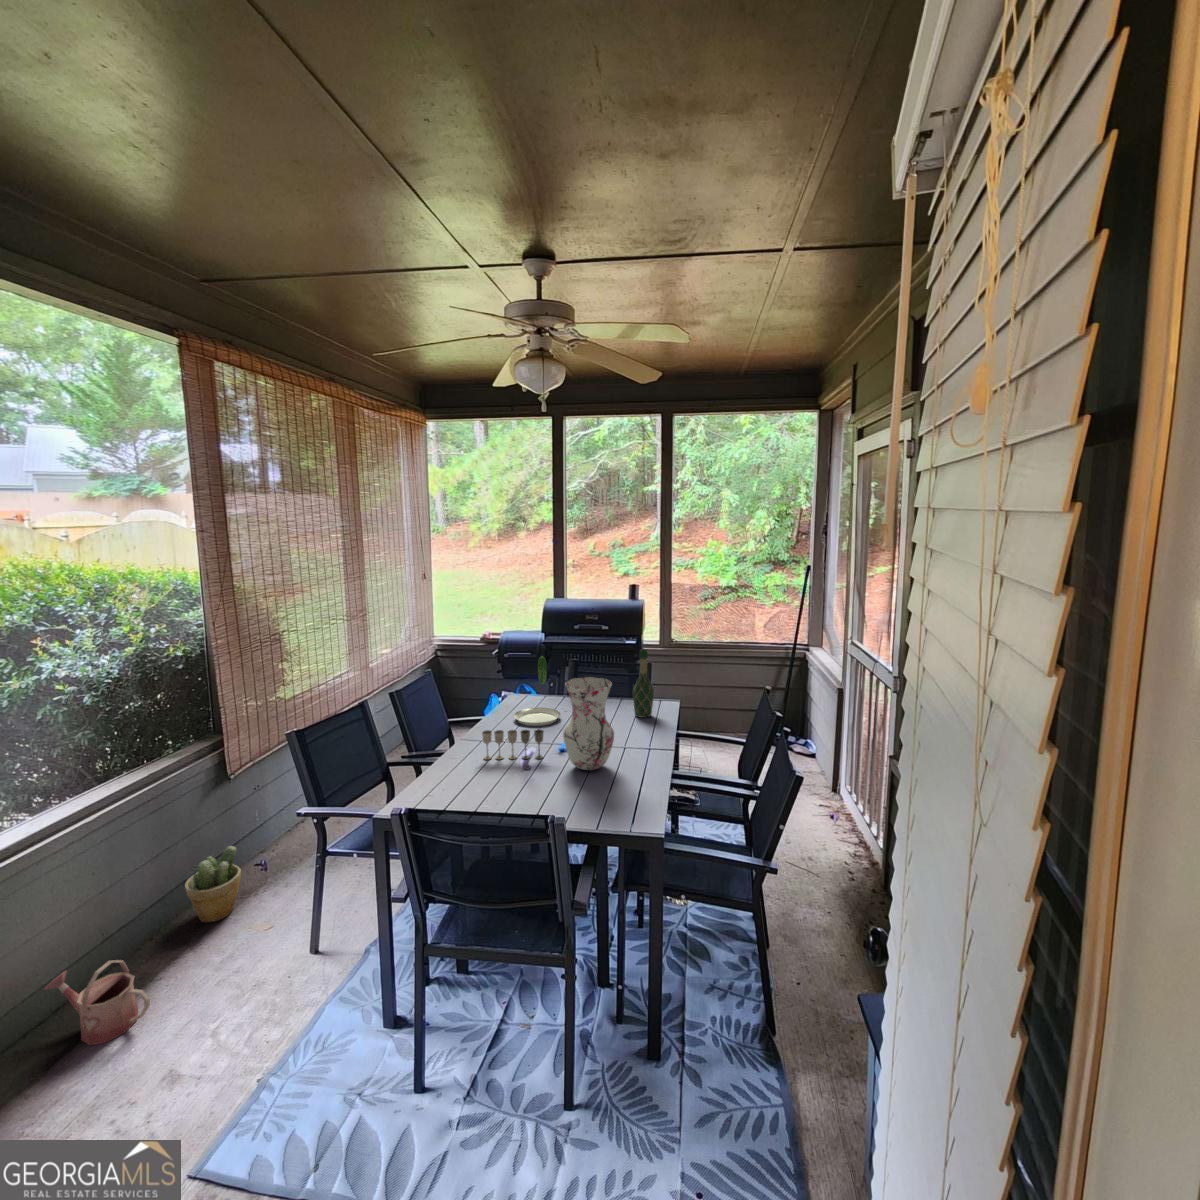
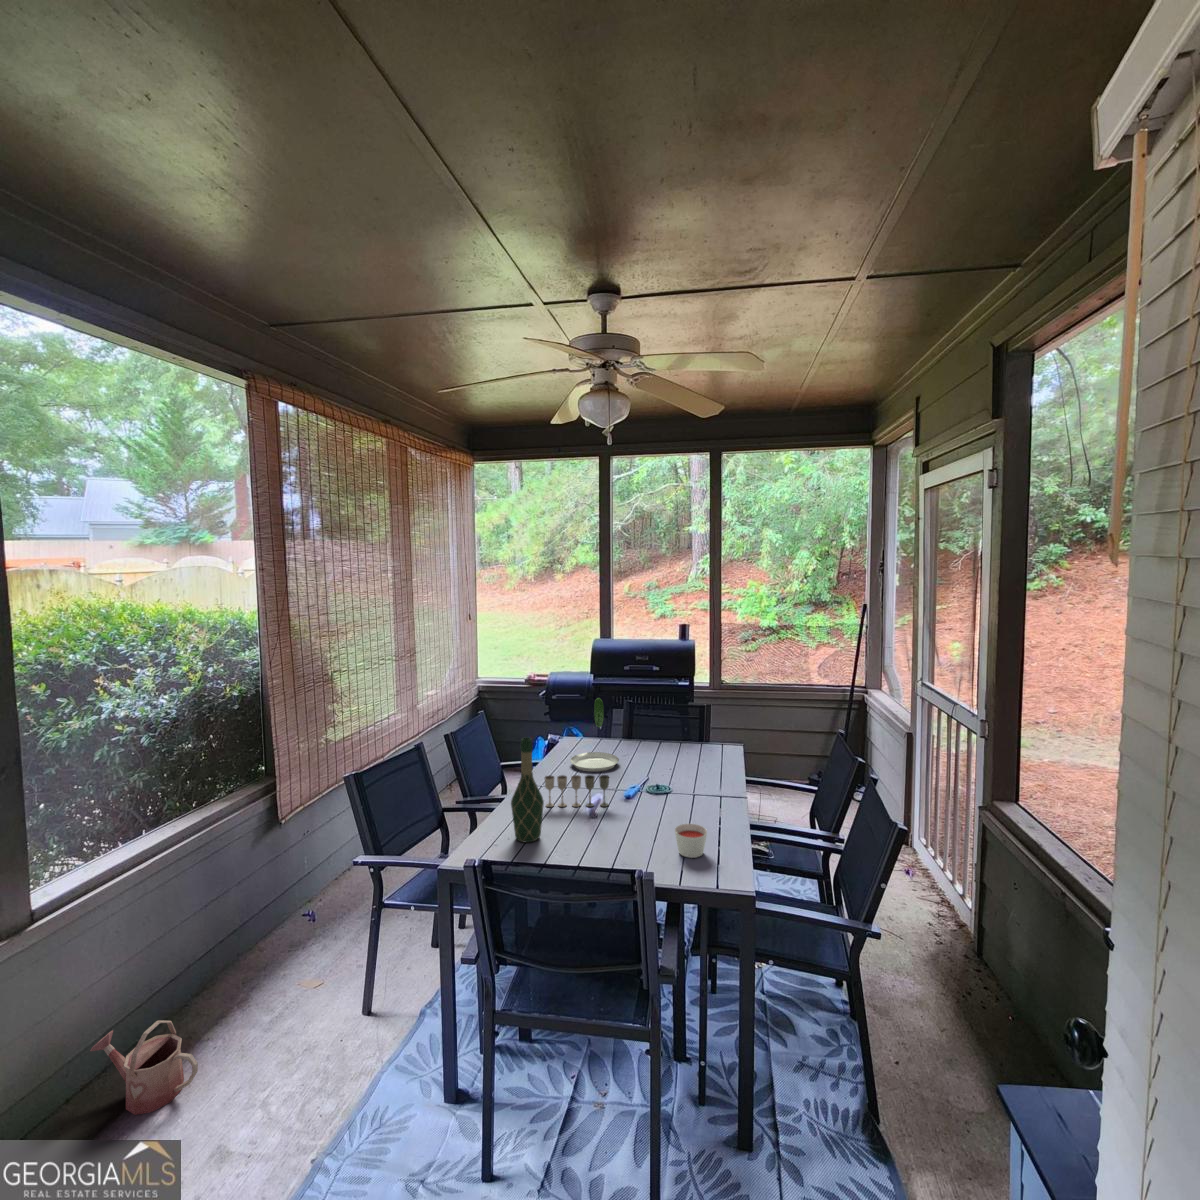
wine bottle: present [633,649,654,718] -> present [511,737,544,842]
vase: present [563,677,614,770] -> none [632,719,686,819]
candle: none [597,774,626,806] -> present [675,824,707,858]
potted plant: present [185,846,241,922] -> none [230,898,287,981]

